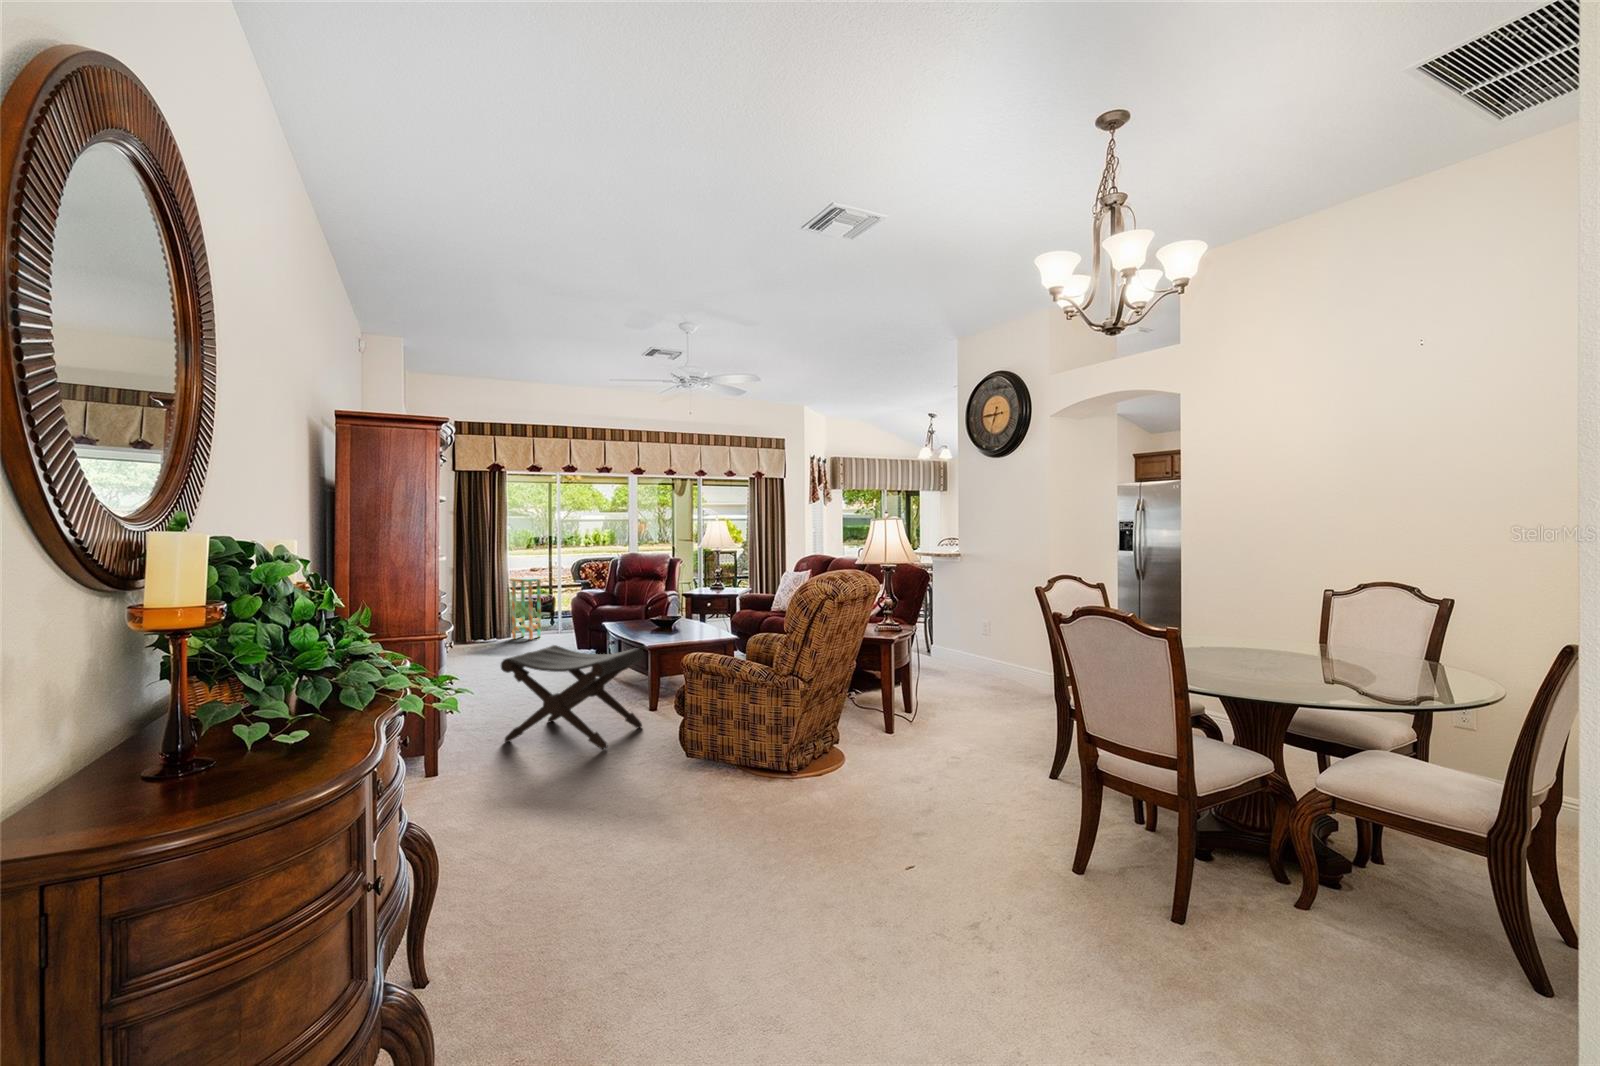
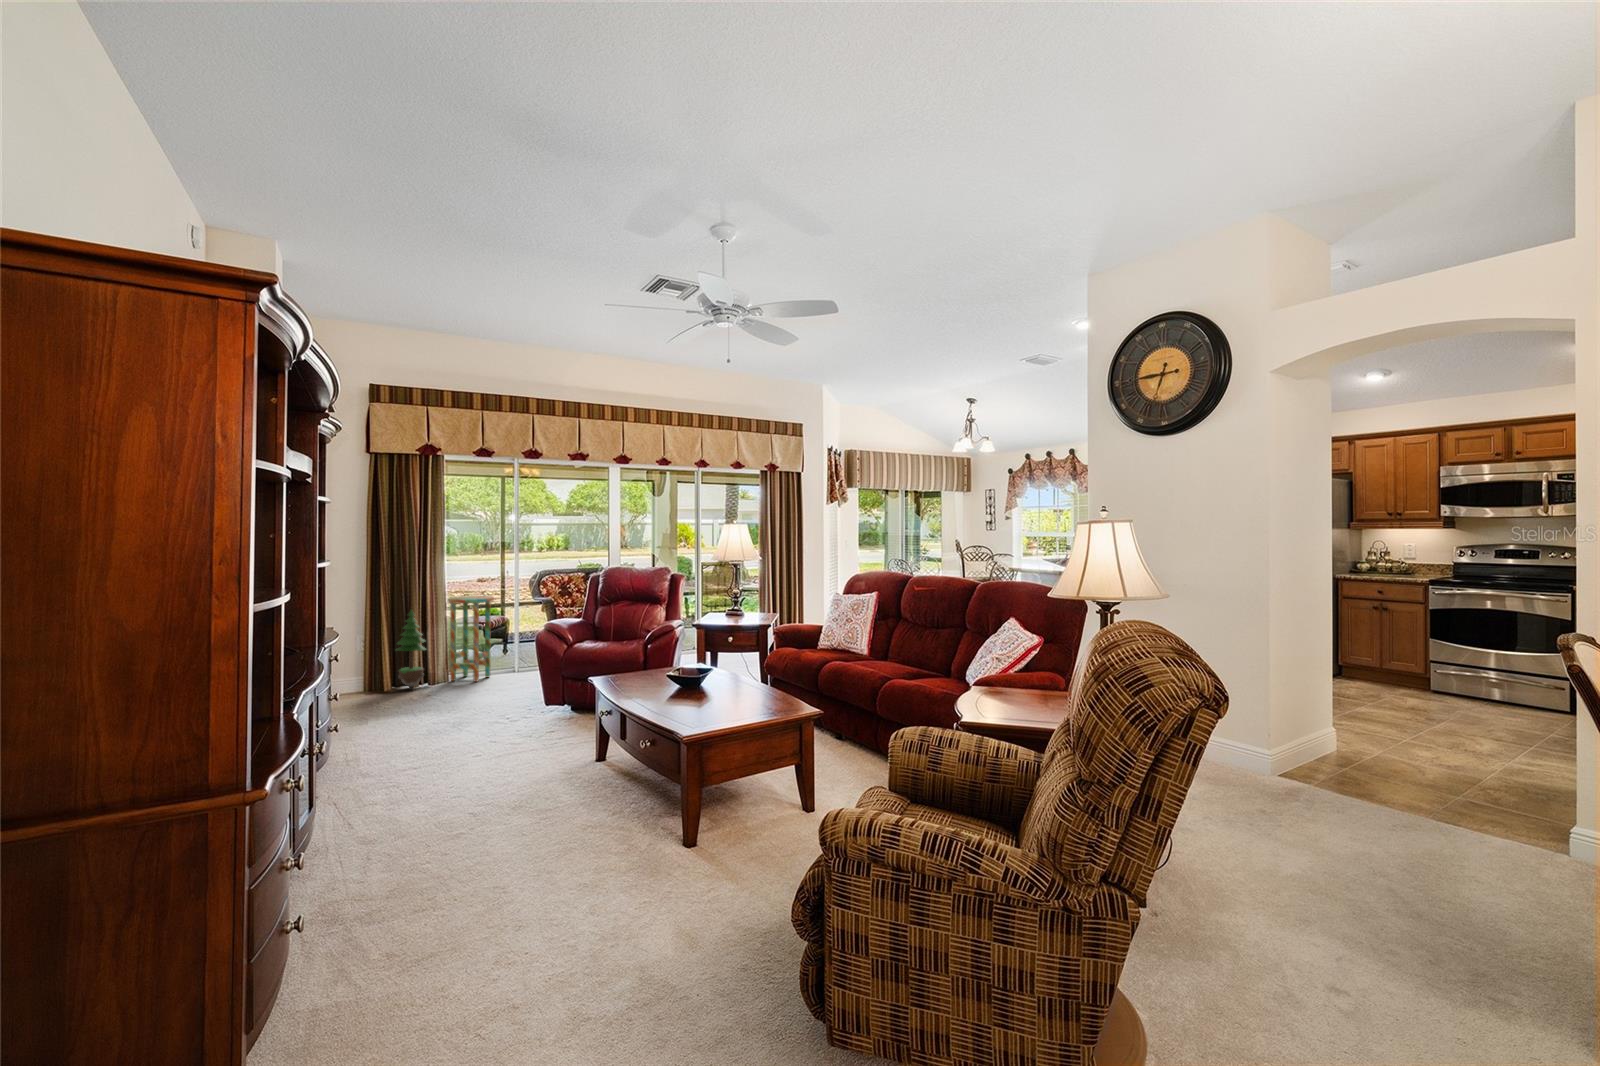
potted tree: none [473,585,496,643] -> present [396,610,426,687]
footstool: present [501,645,644,749] -> none [411,744,684,980]

